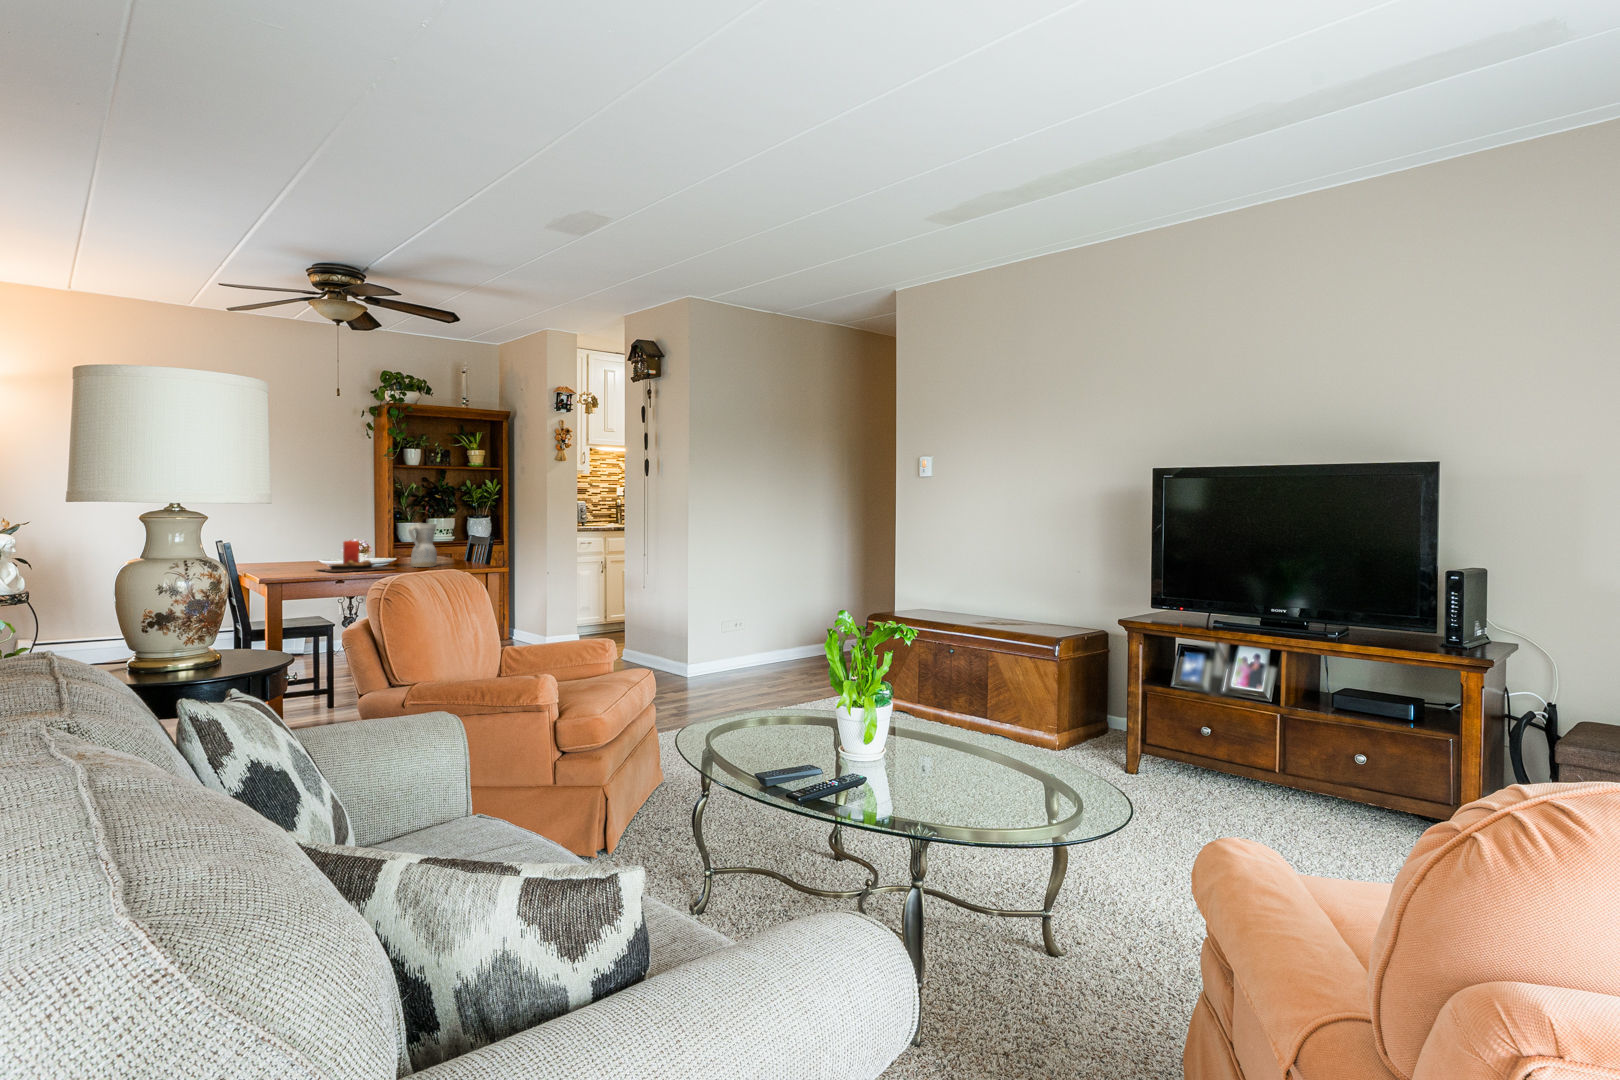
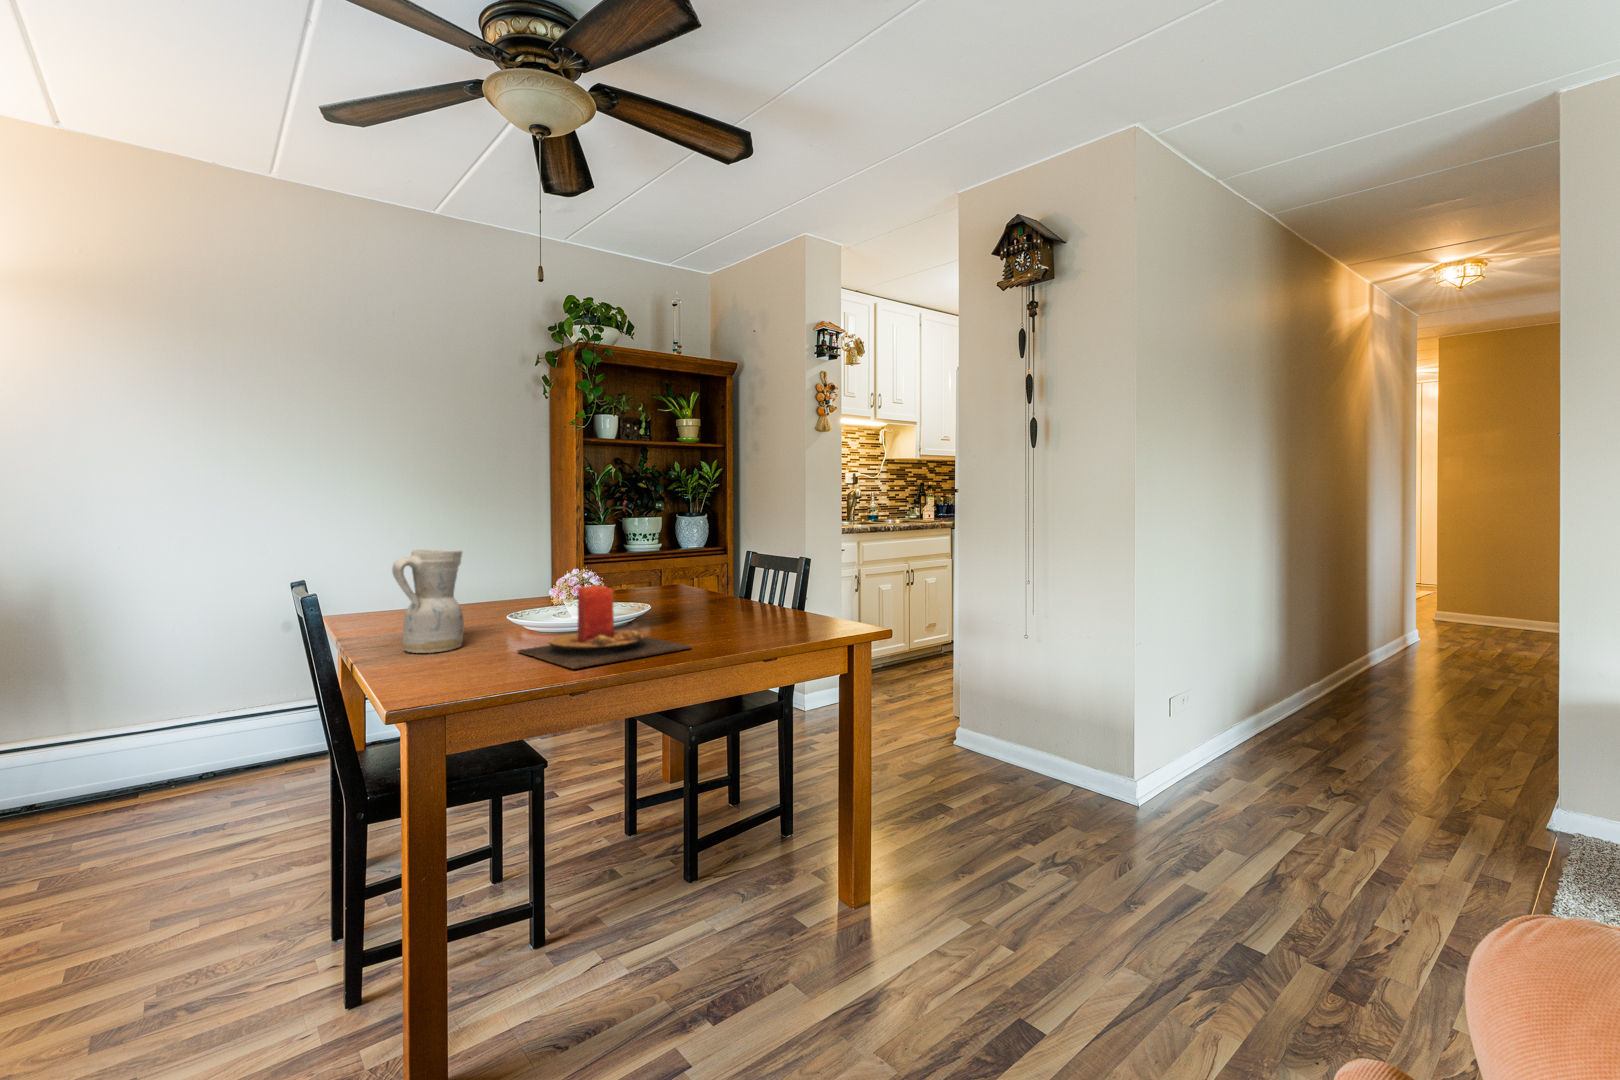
ceramic pitcher: present [408,523,437,567] -> present [392,550,464,653]

